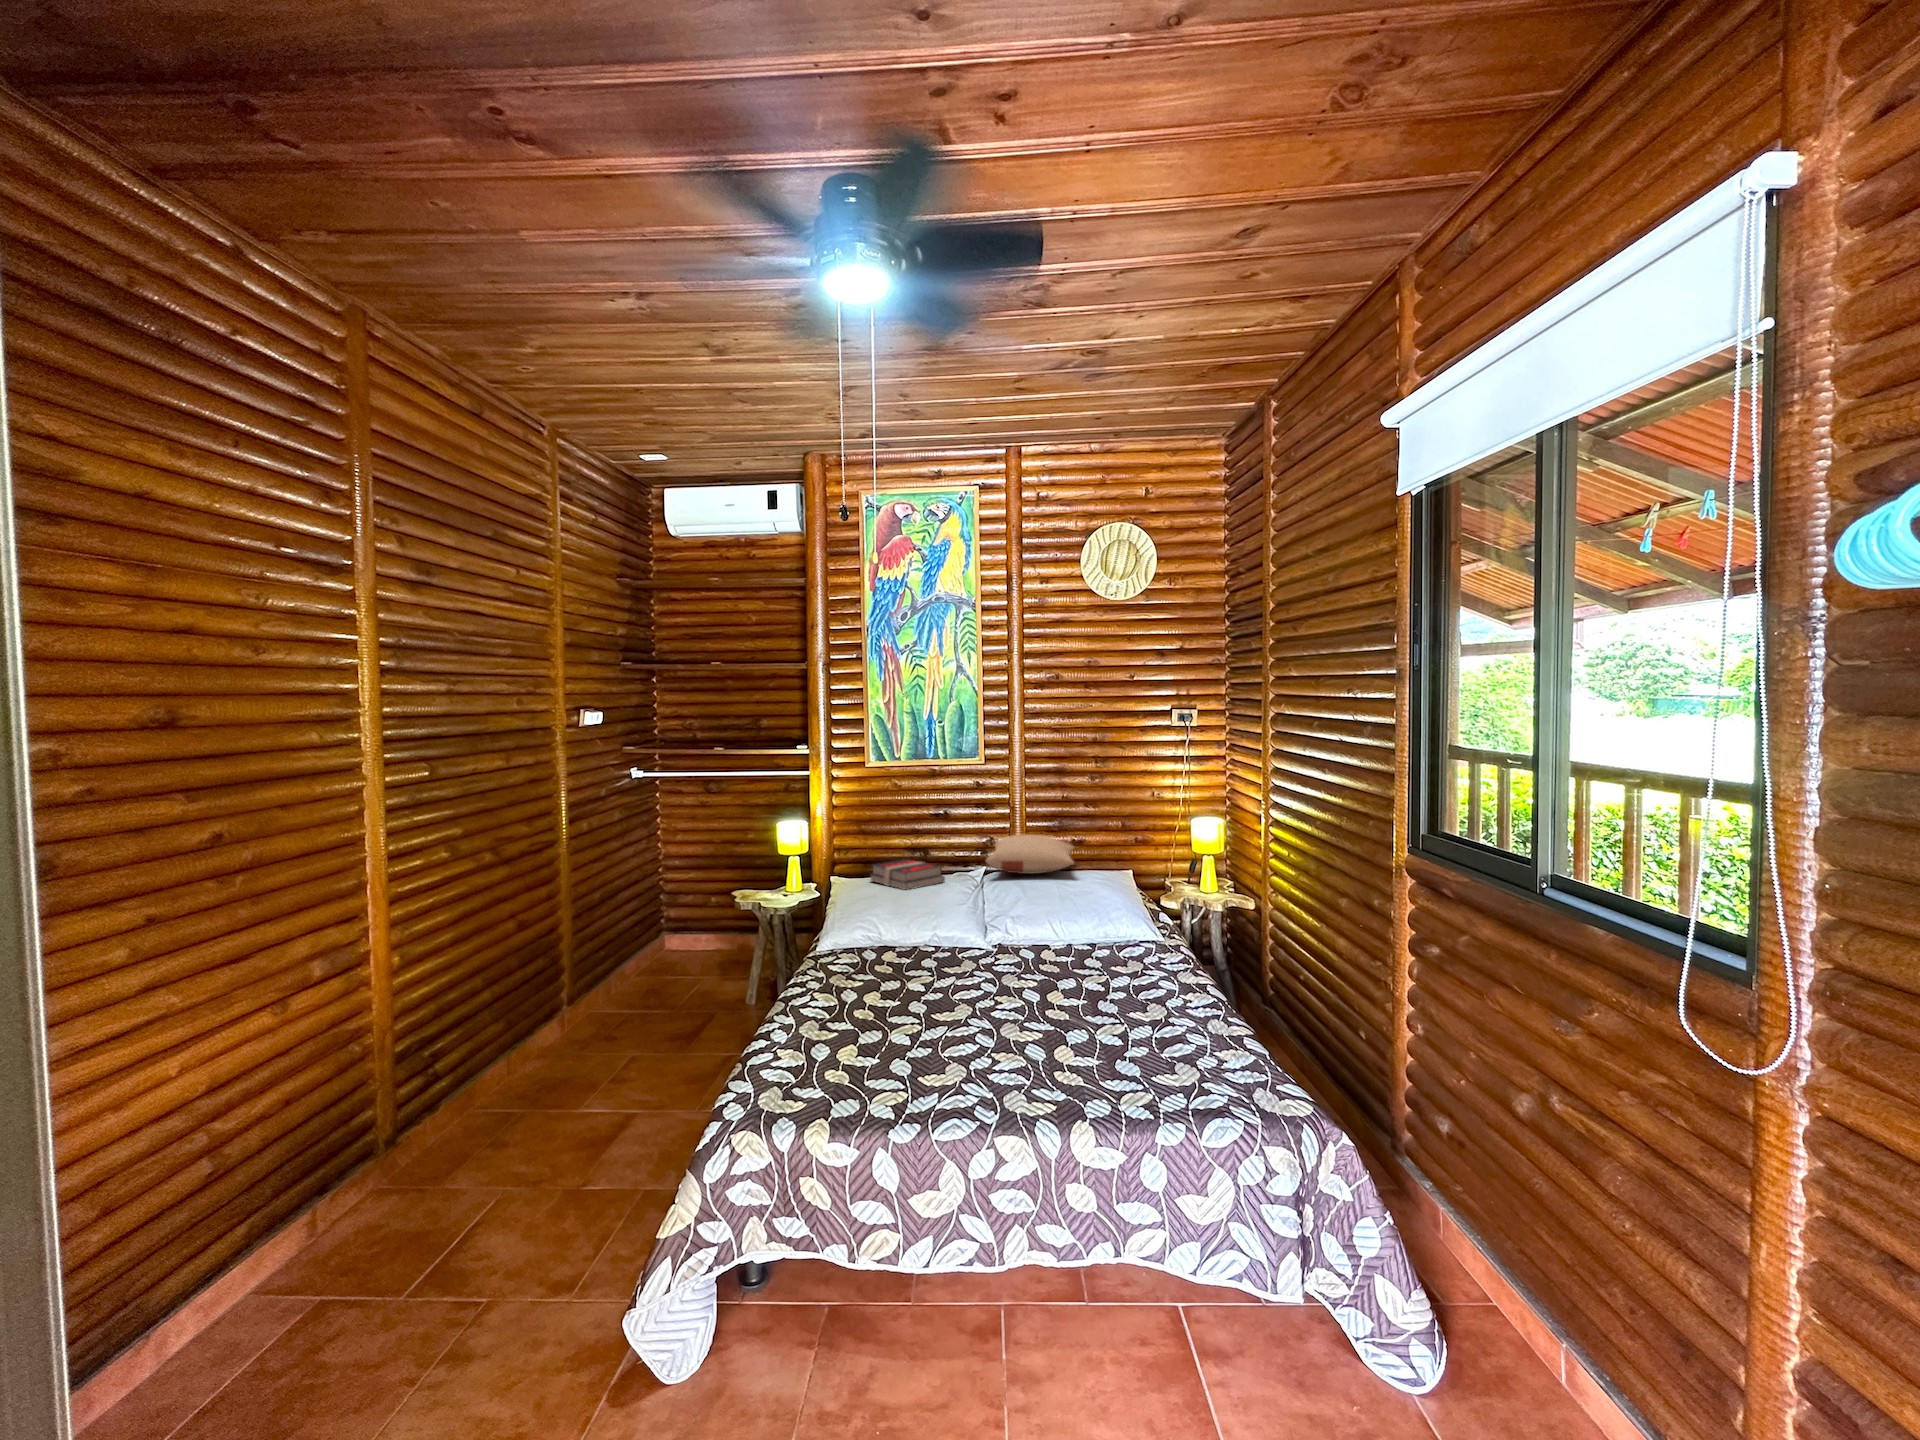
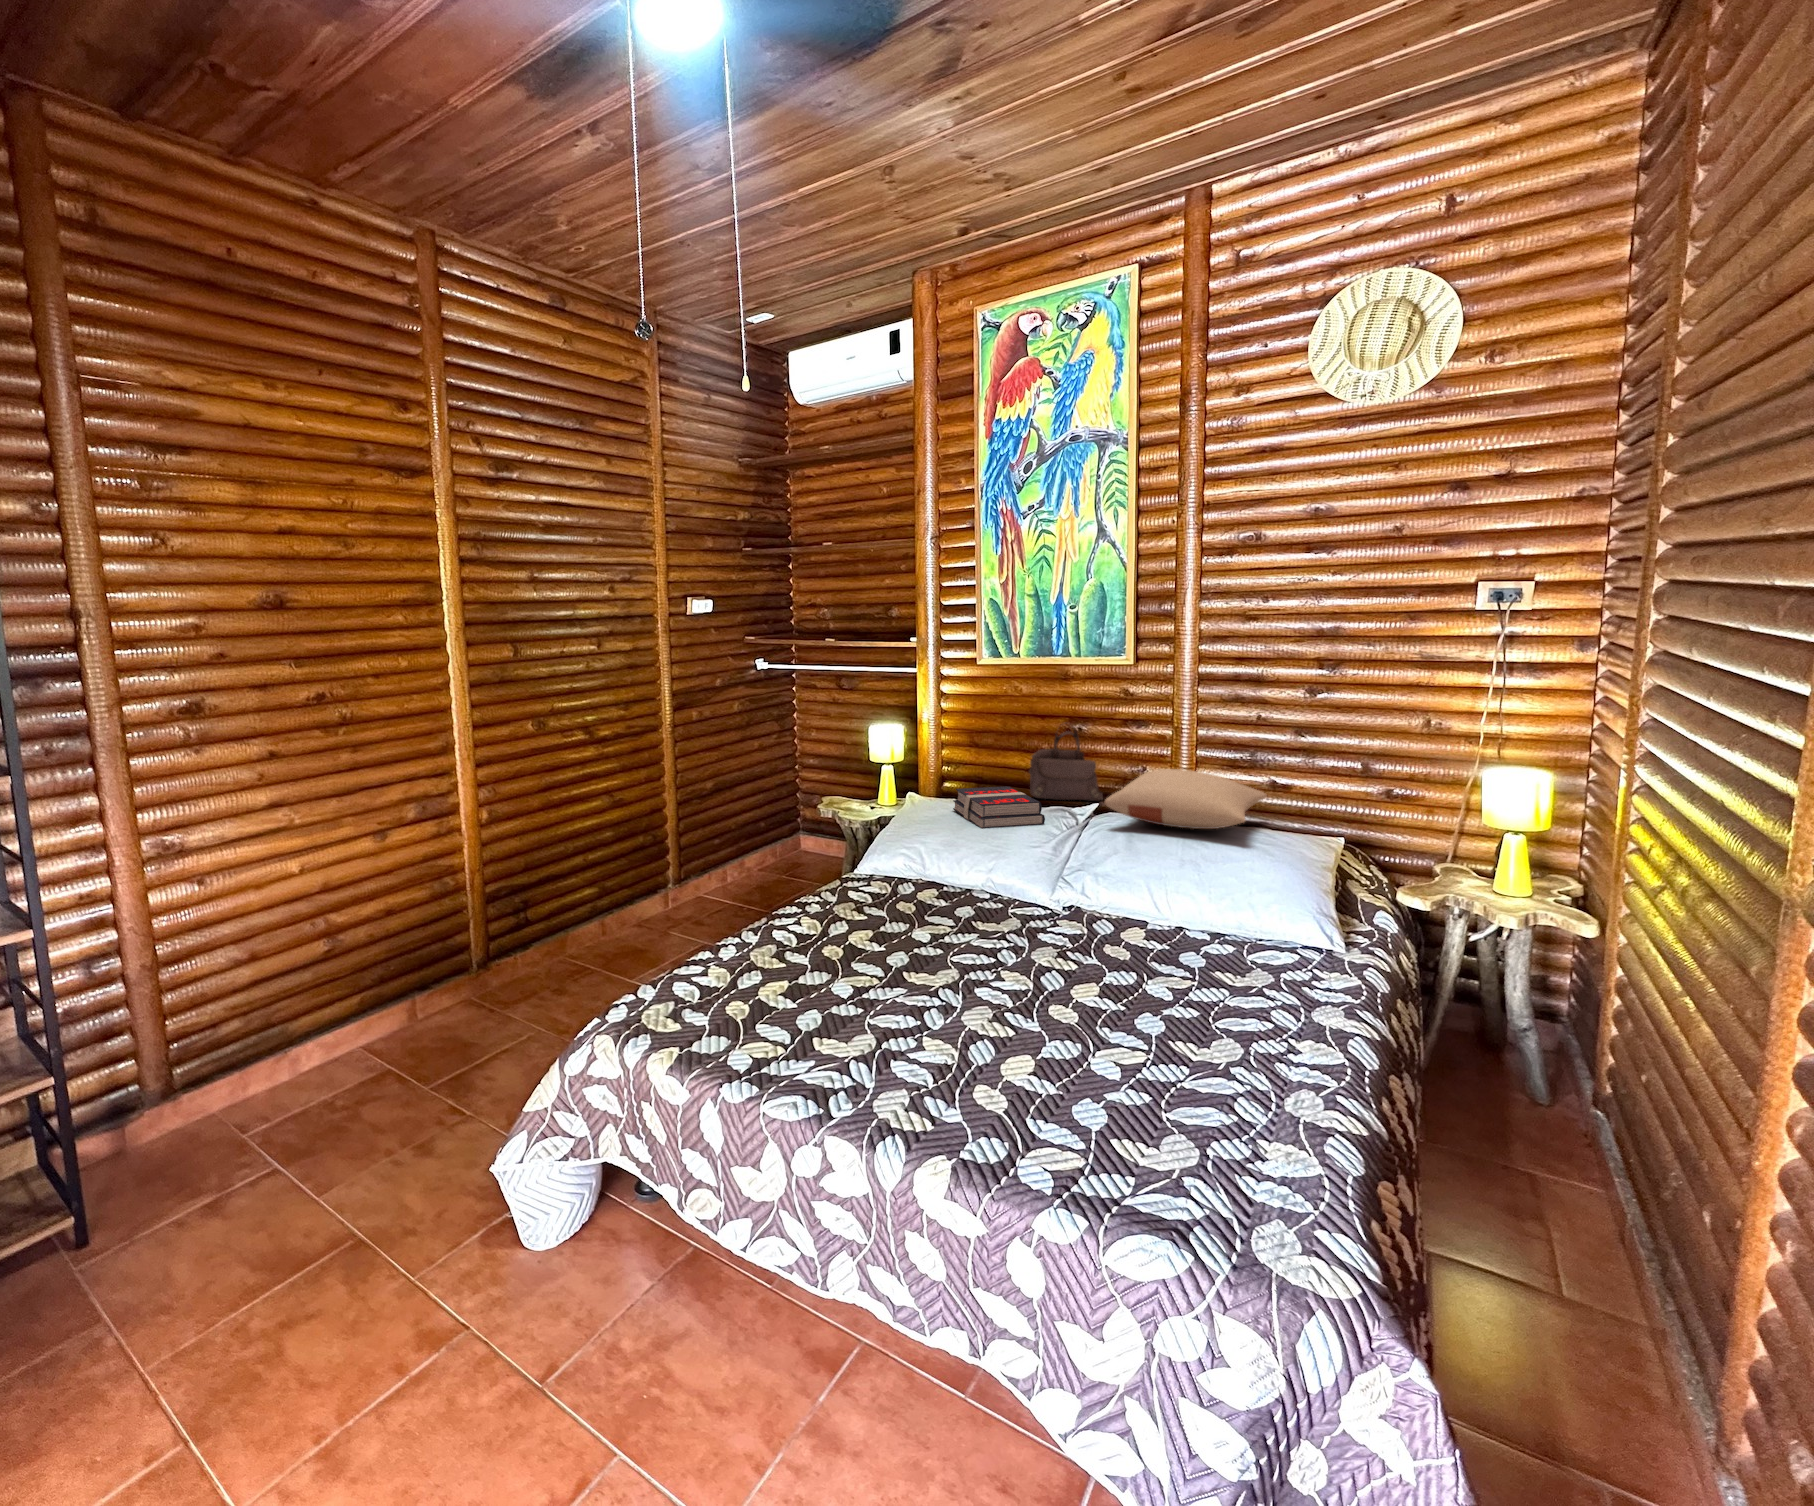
handbag: none [912,807,966,867] -> present [1029,730,1103,801]

